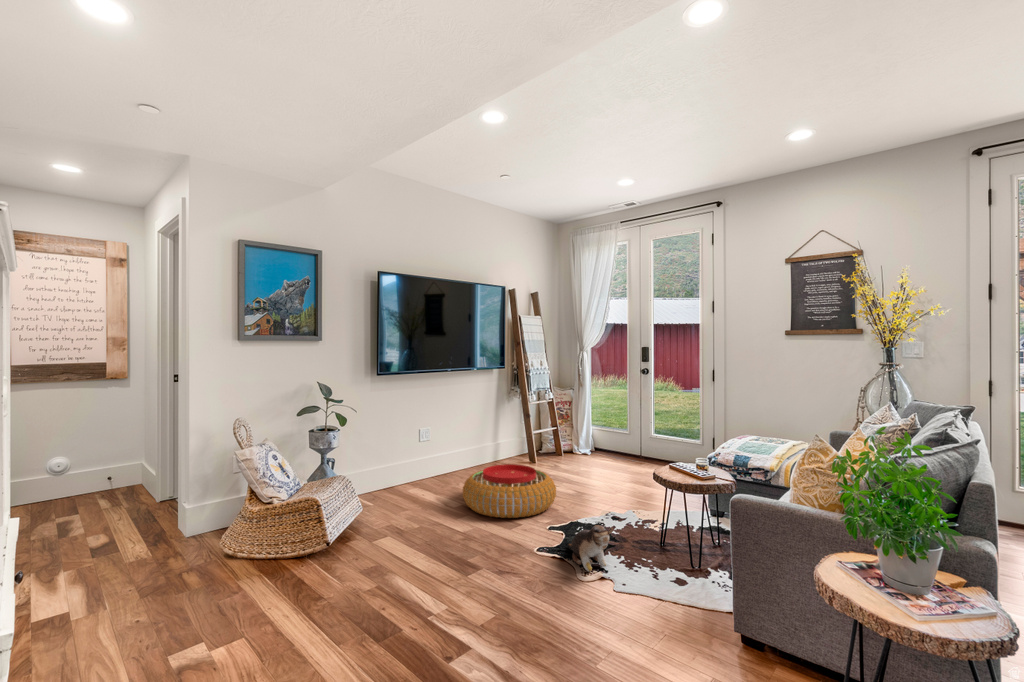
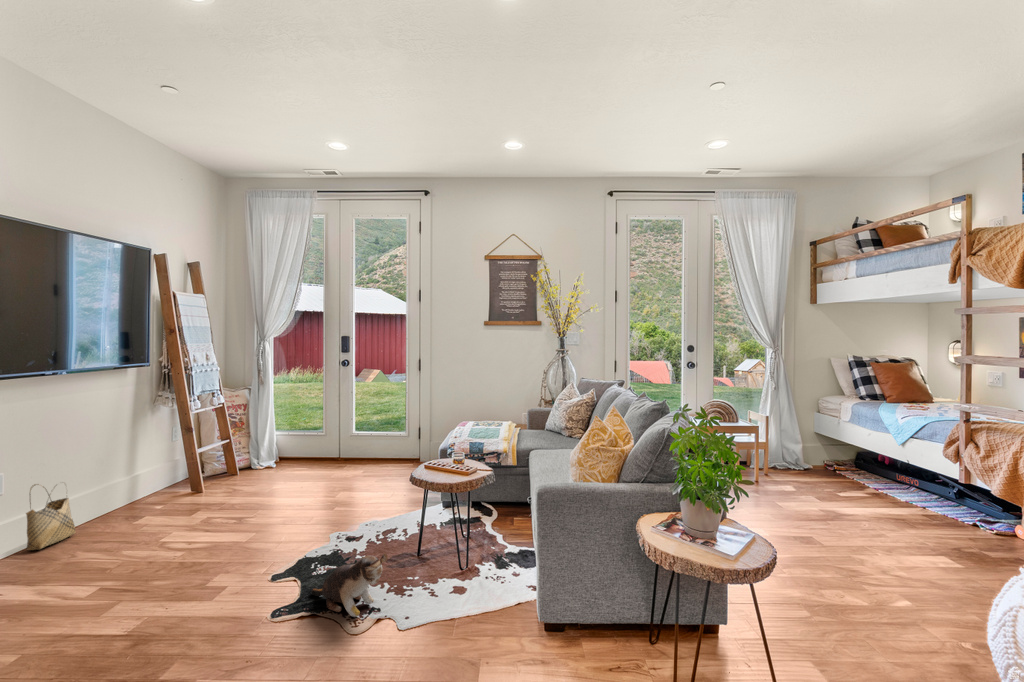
woven basket: none [434,438,458,479] -> present [26,484,75,550]
pouf: present [463,464,556,518] -> none [107,499,267,587]

